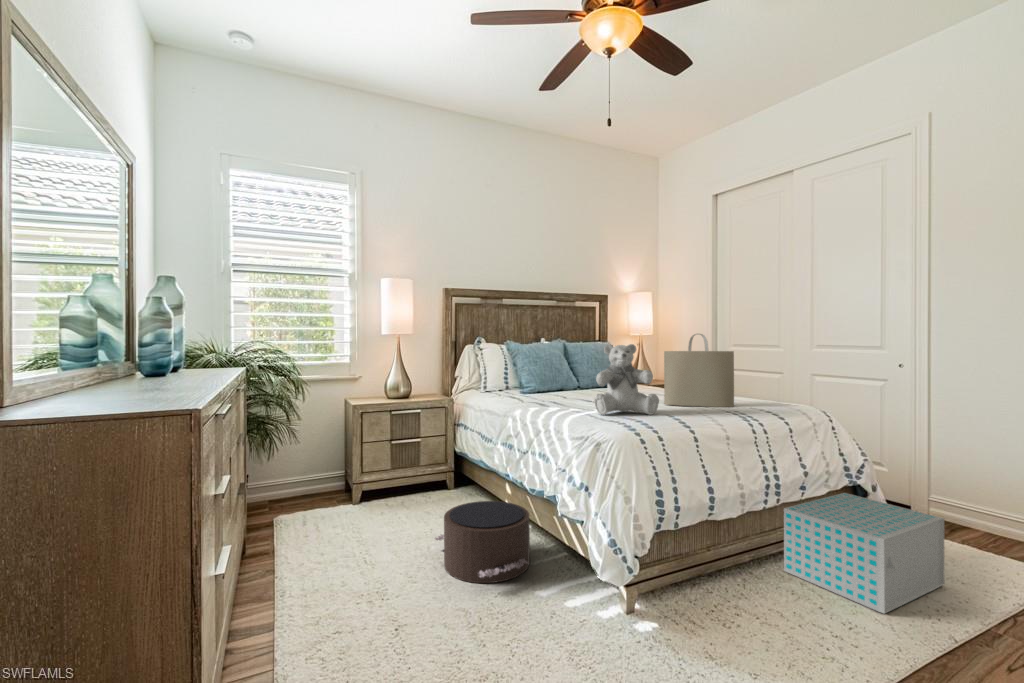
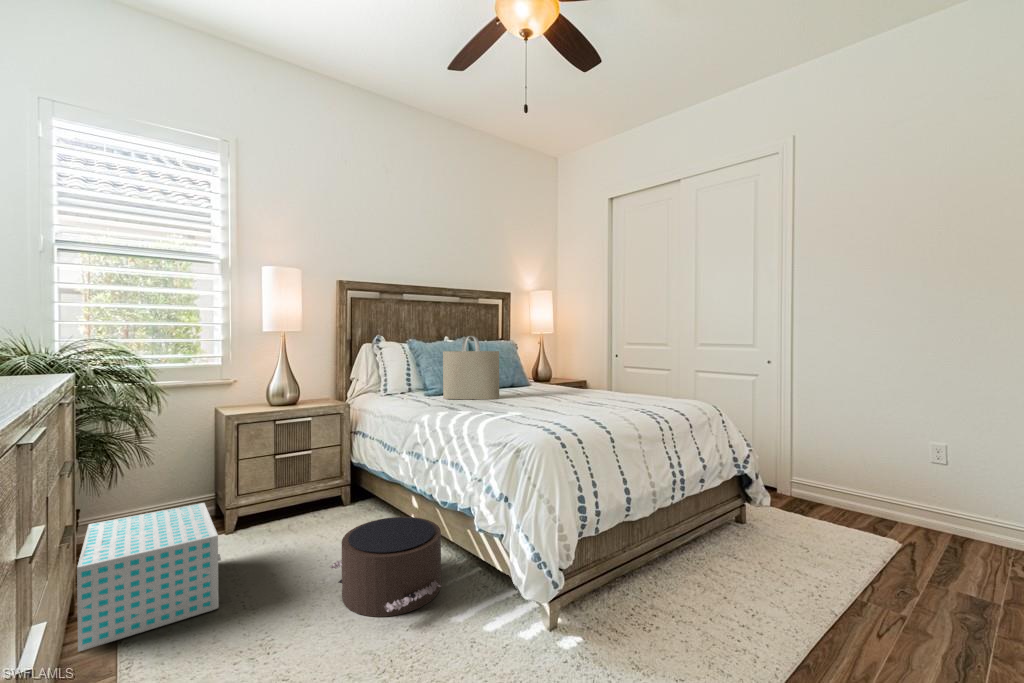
tote bag: present [664,334,734,407] -> present [443,336,499,399]
teddy bear: present [594,344,659,415] -> none [508,343,574,418]
storage box: present [784,493,944,613] -> present [77,503,221,652]

